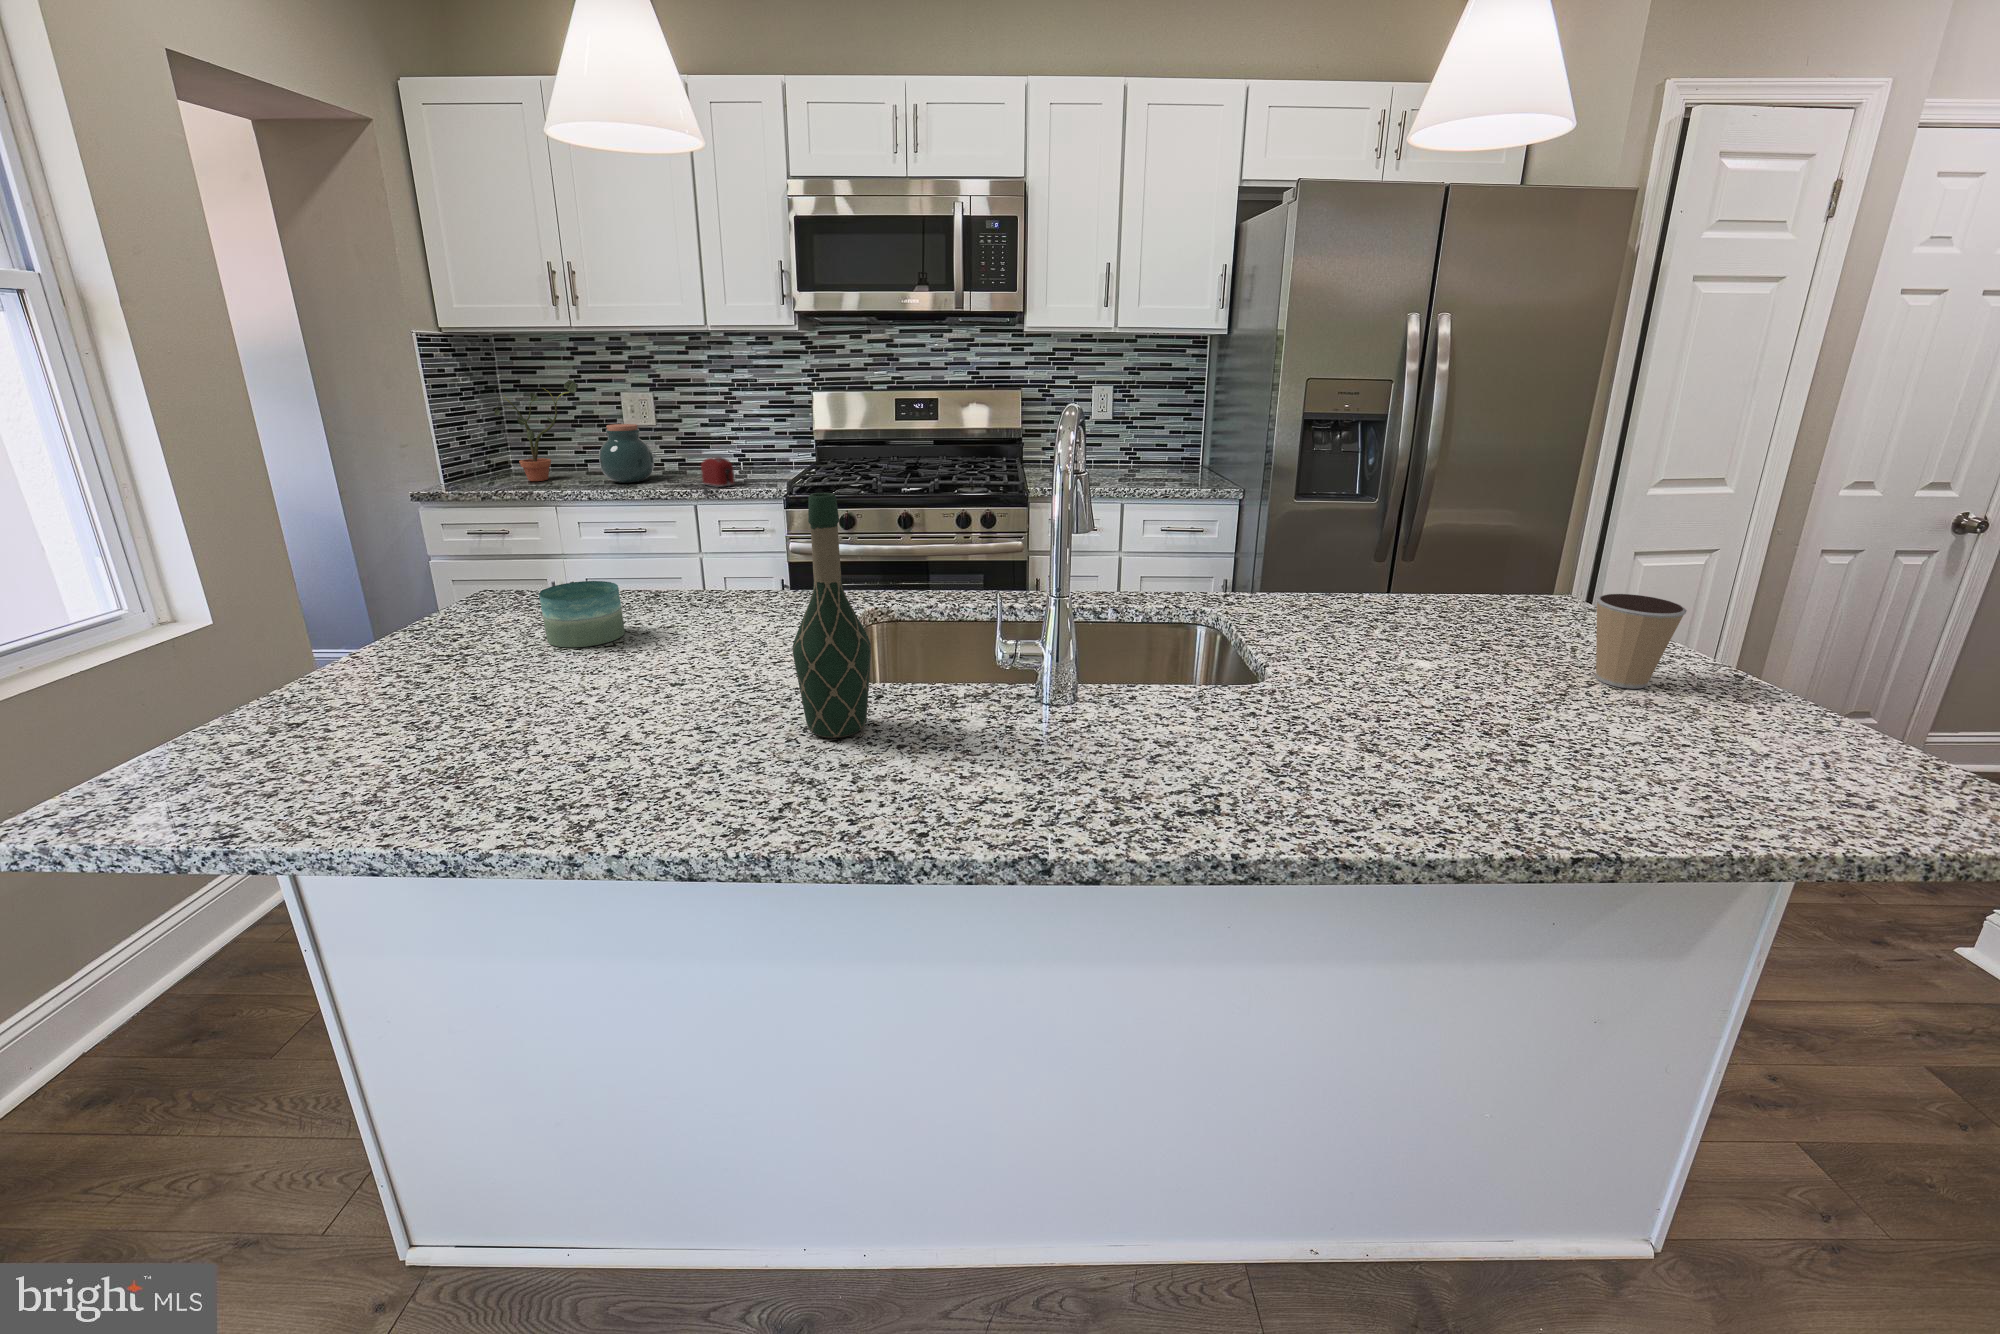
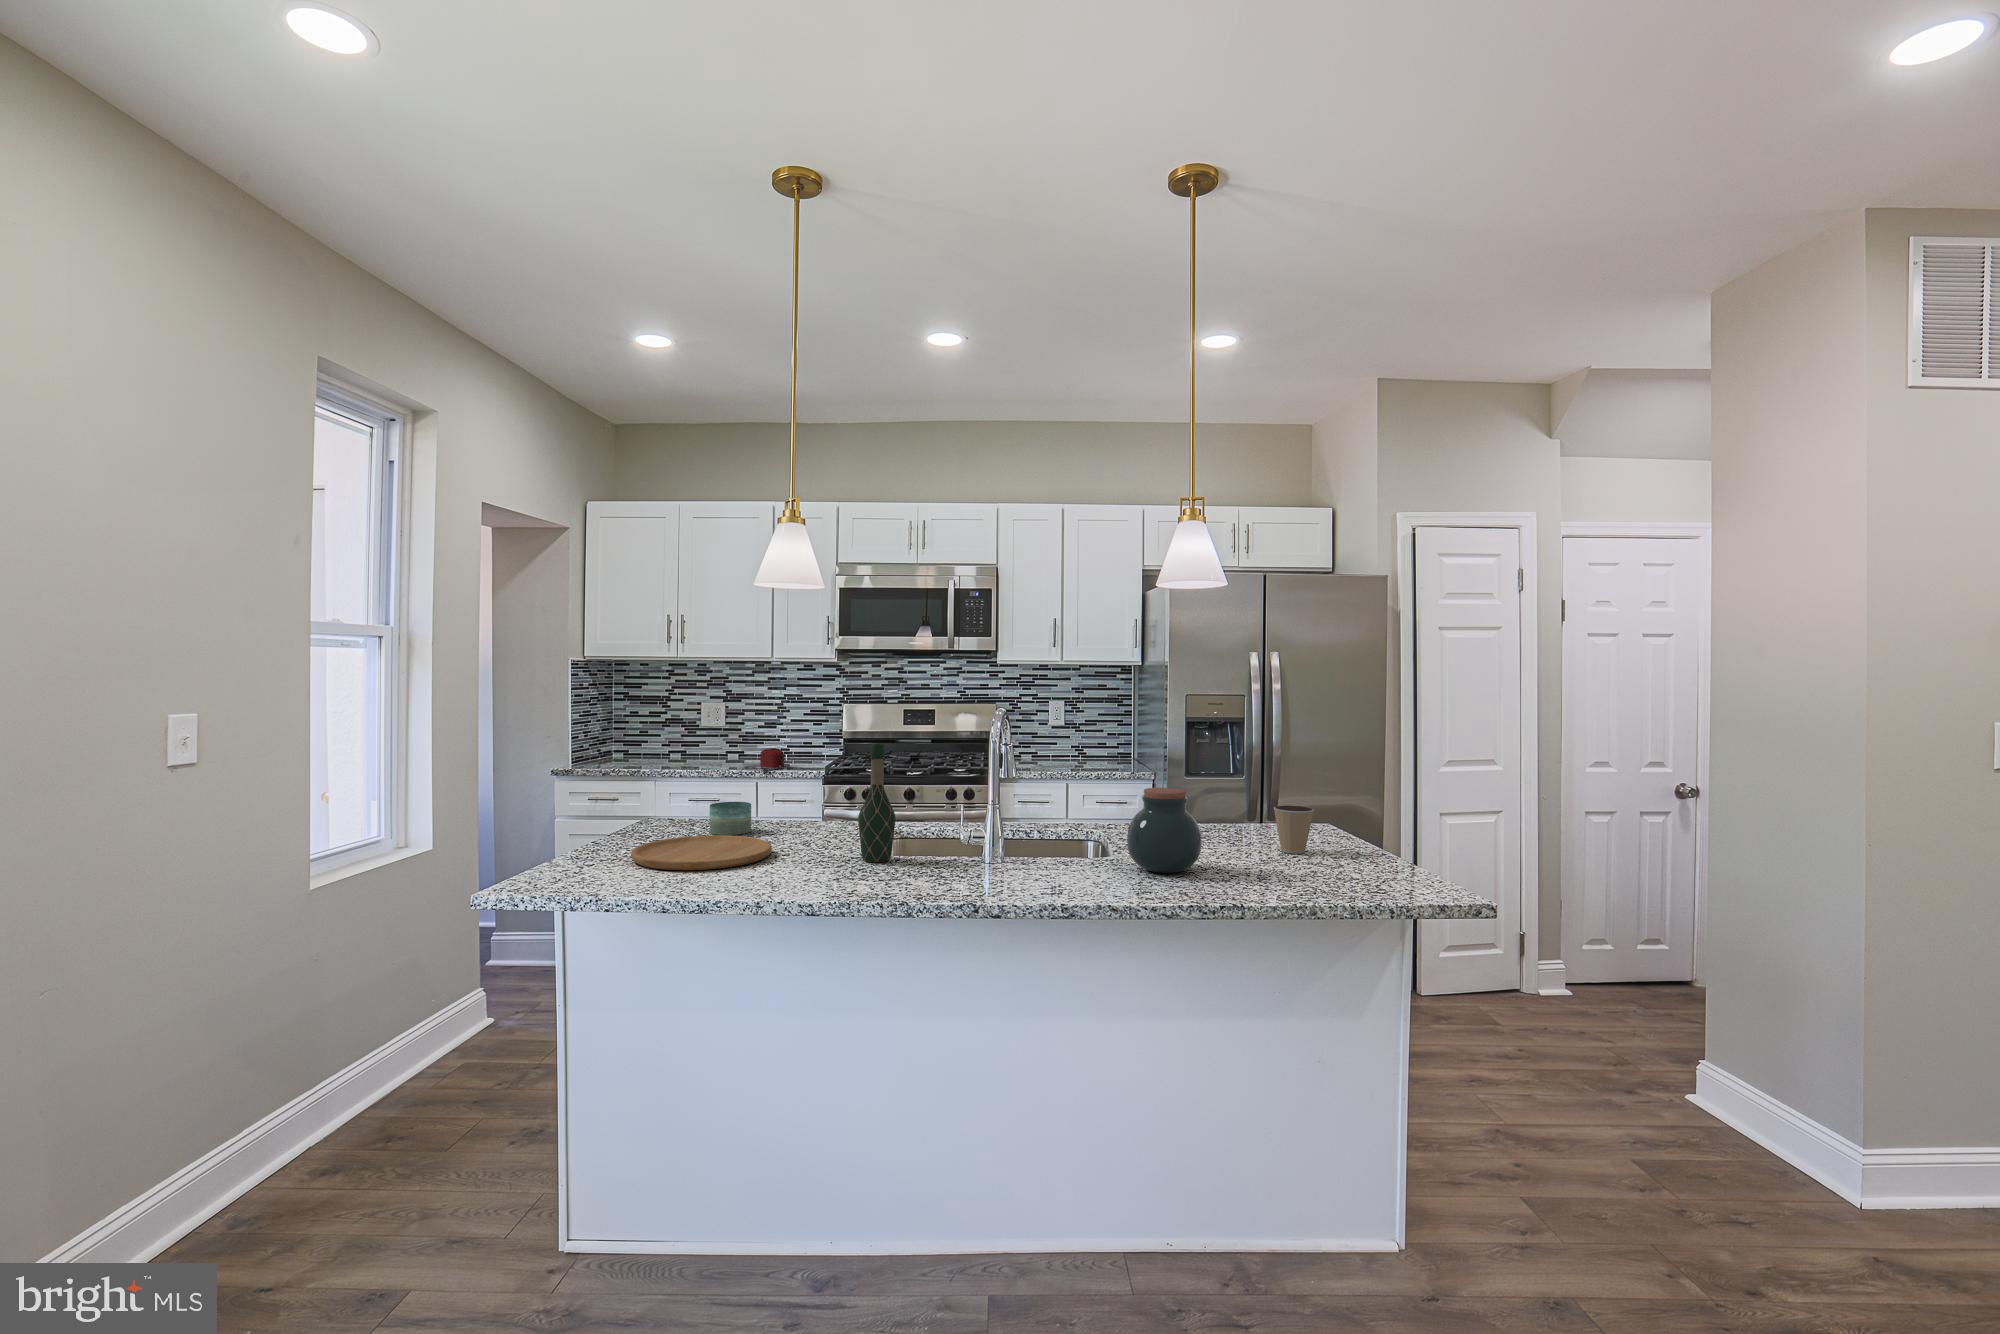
potted plant: present [494,380,577,481] -> none [613,694,670,765]
jar: present [599,424,654,483] -> present [1127,788,1201,873]
cutting board: none [320,662,631,781] -> present [631,835,771,870]

